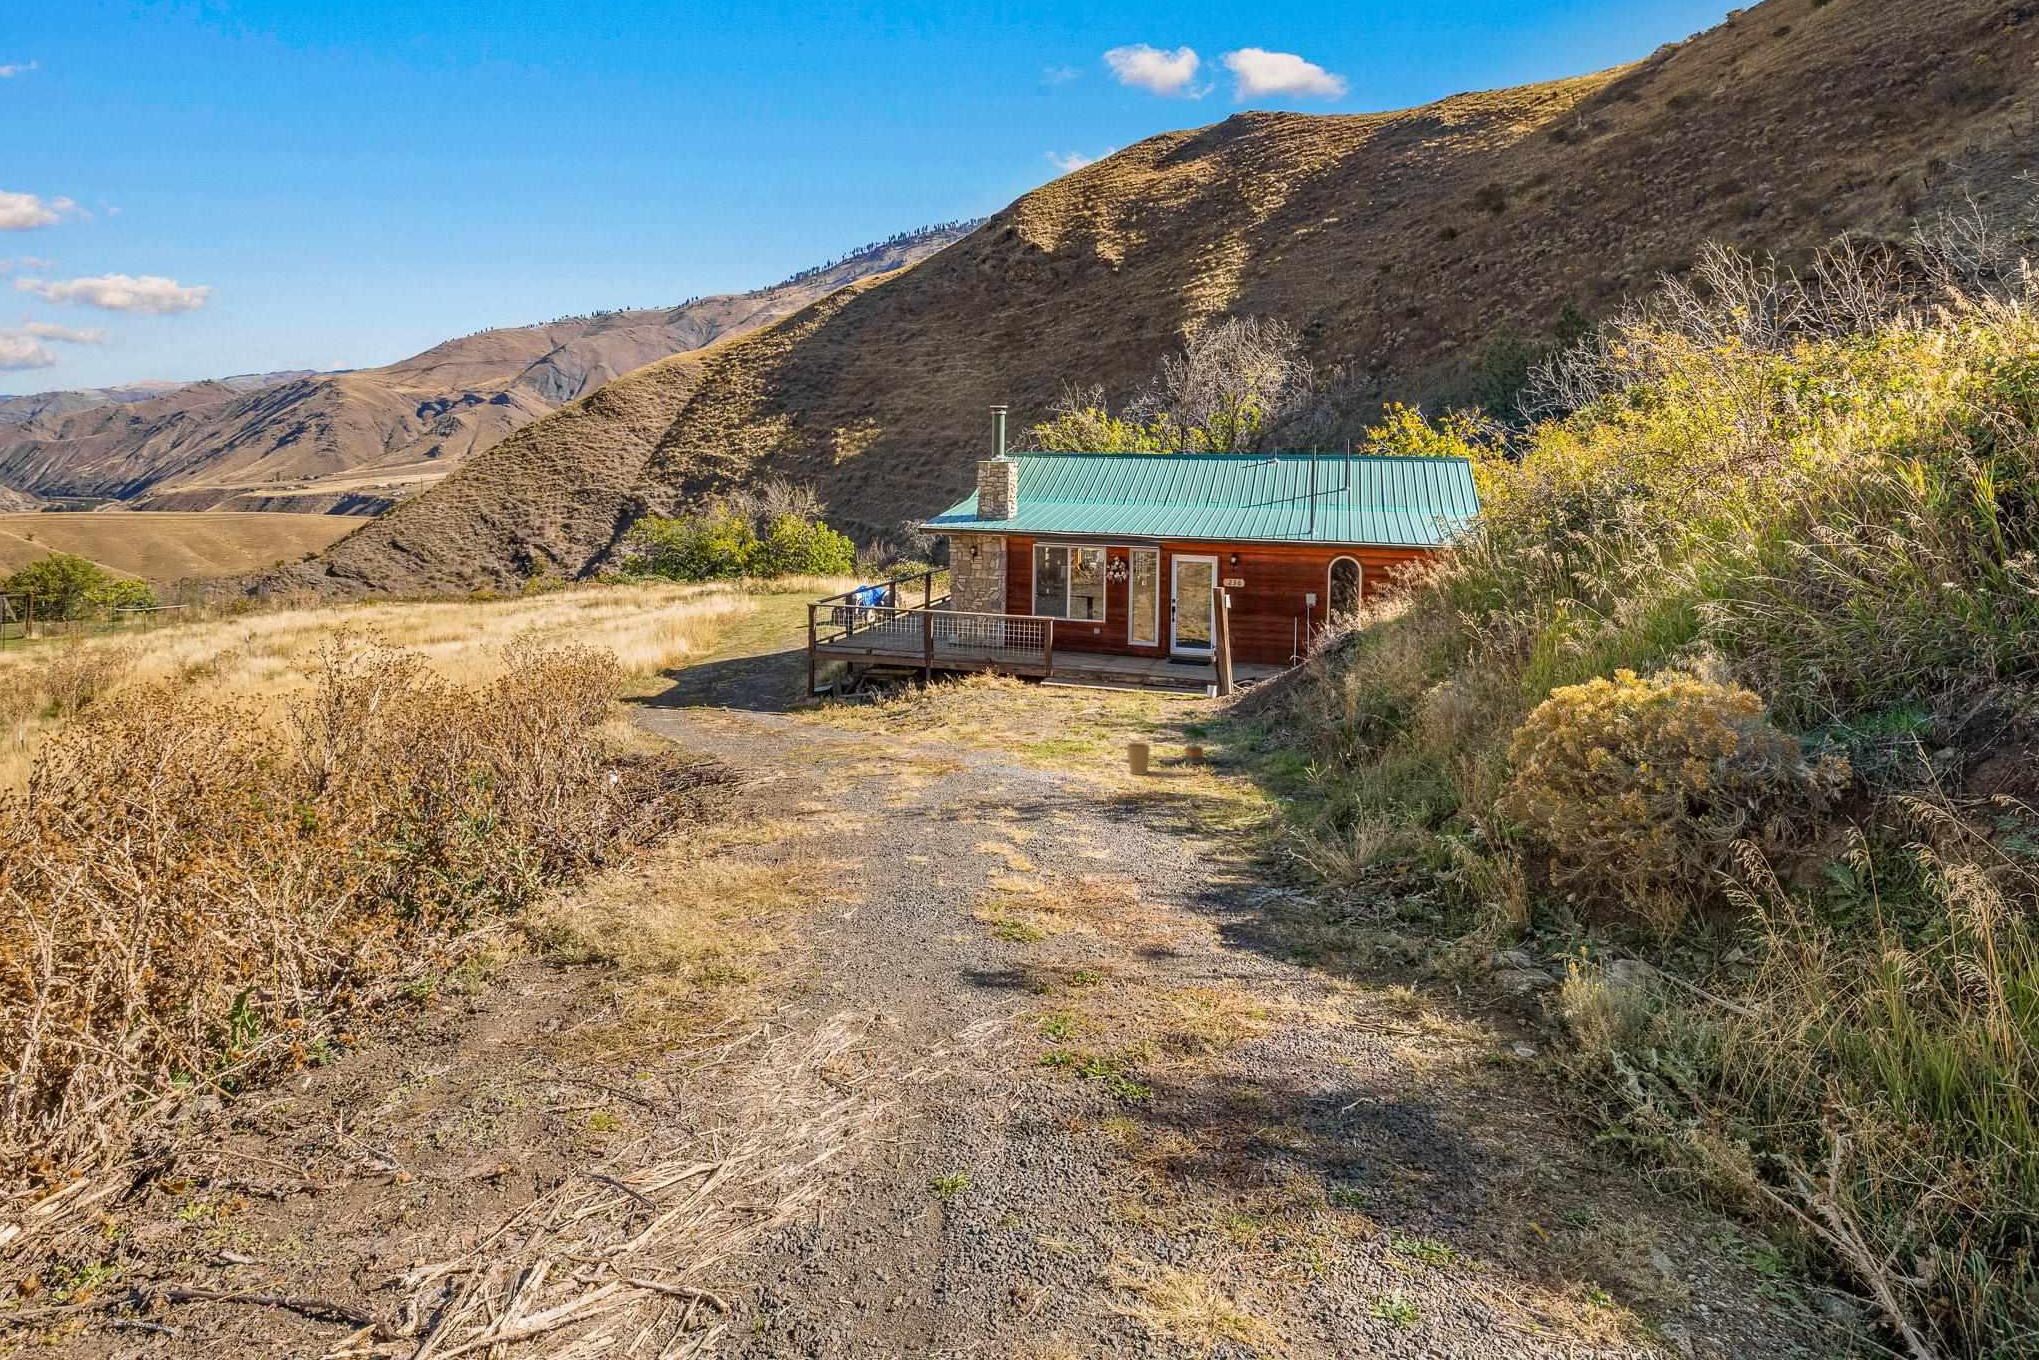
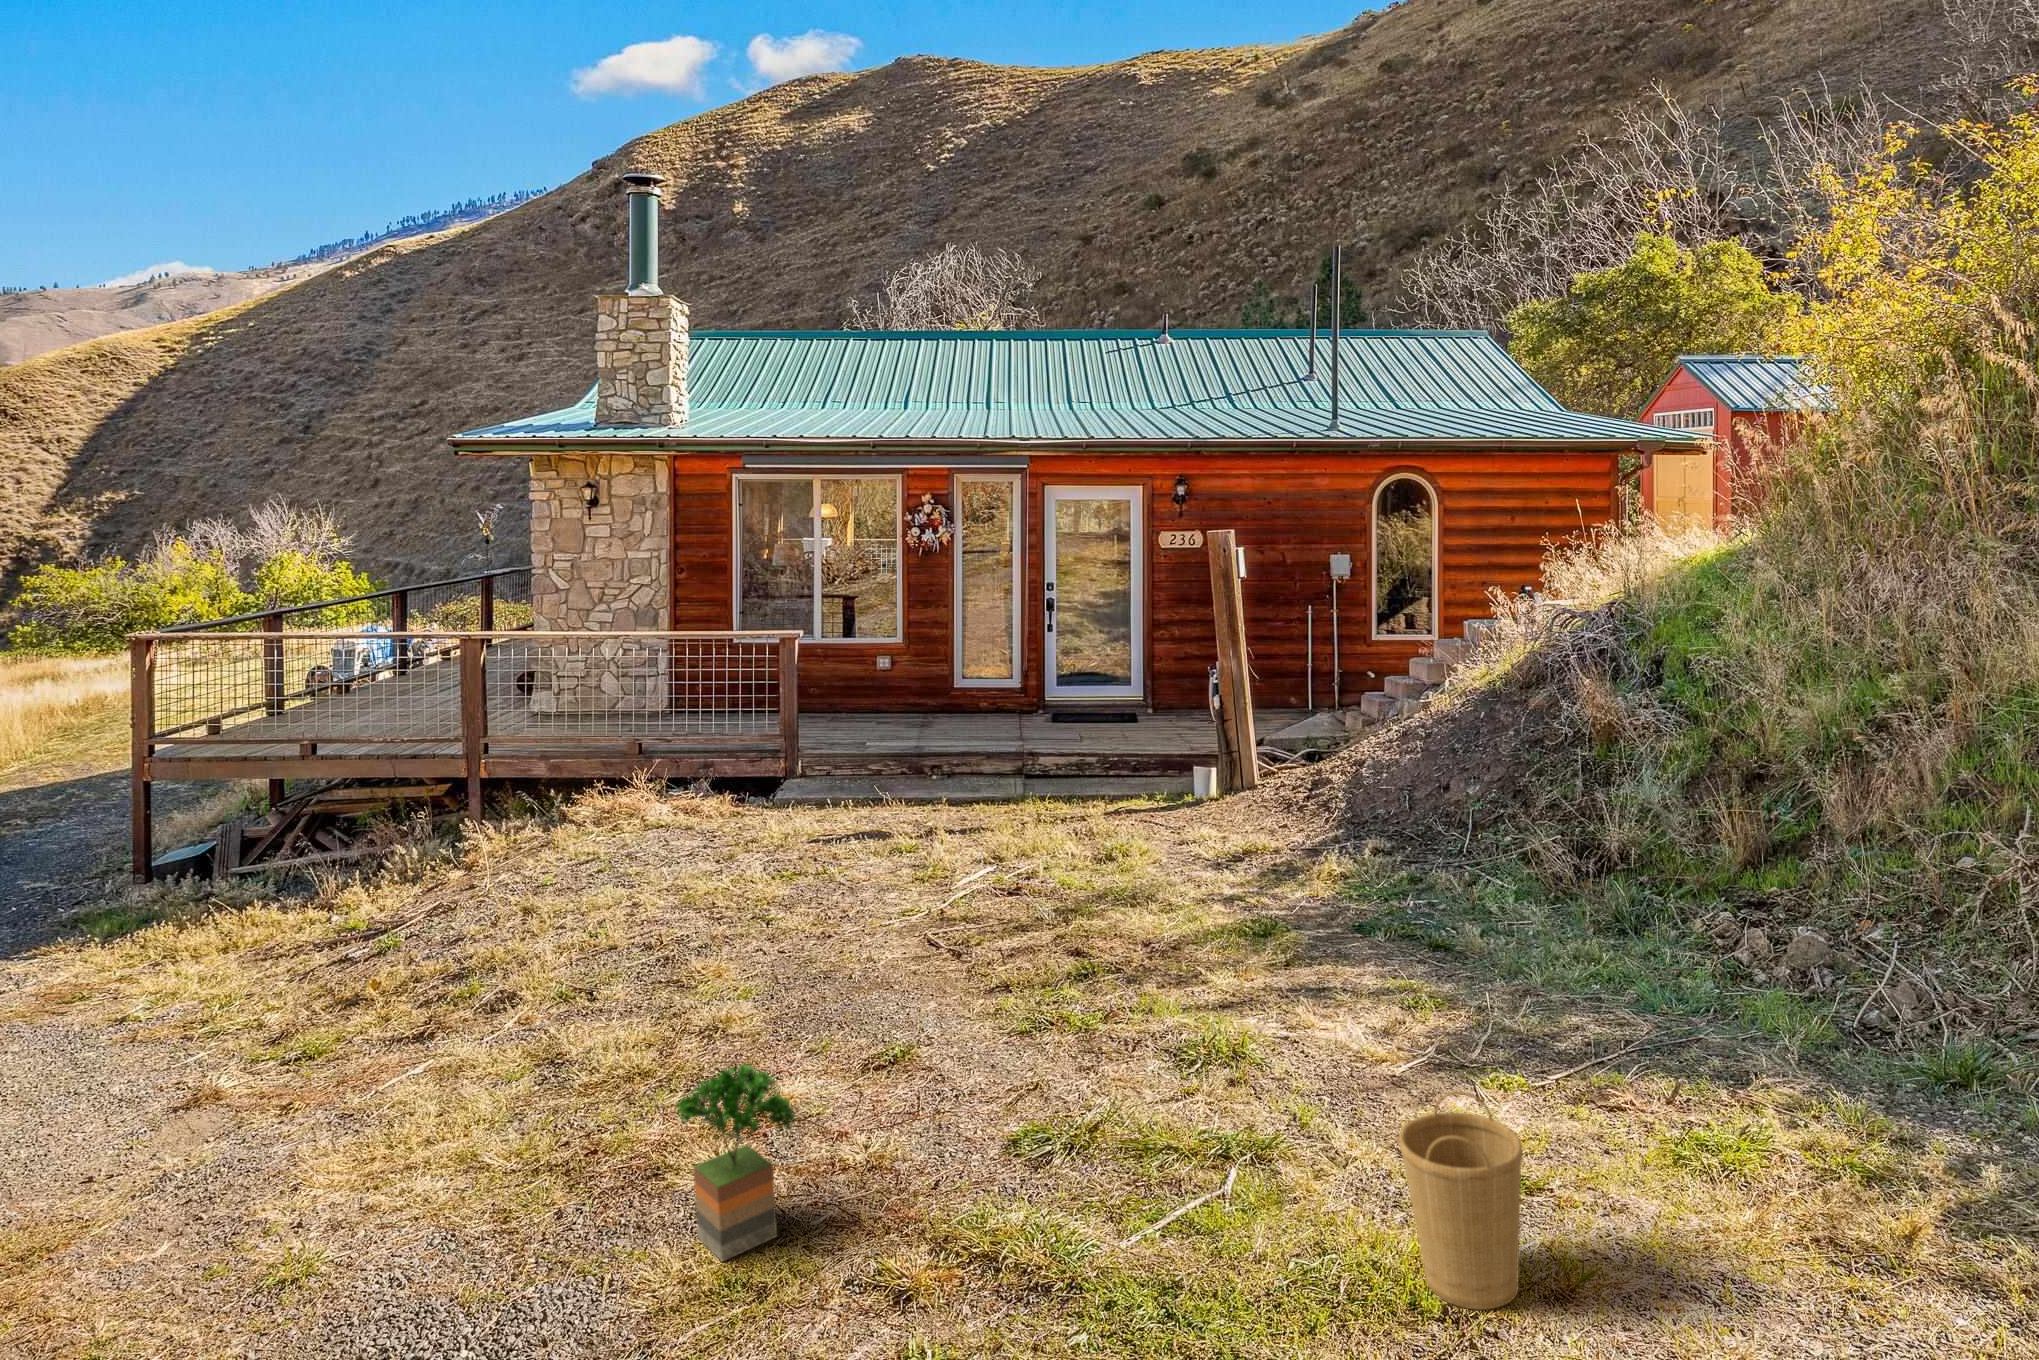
potted tree: present [1183,727,1208,764] -> present [677,1064,795,1261]

